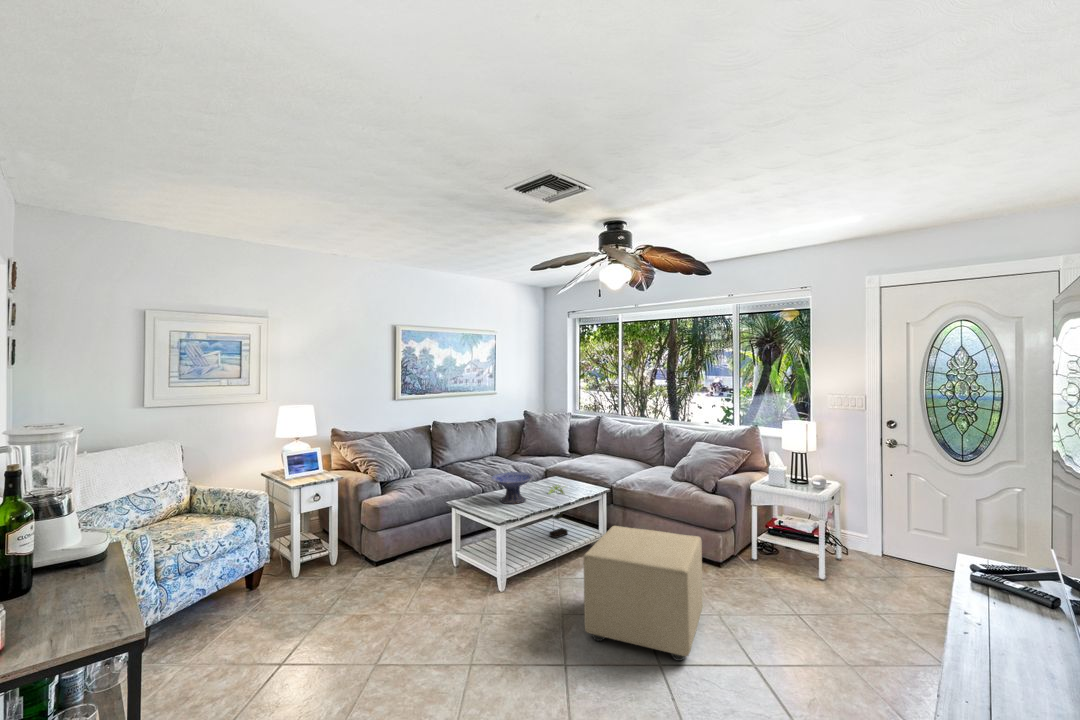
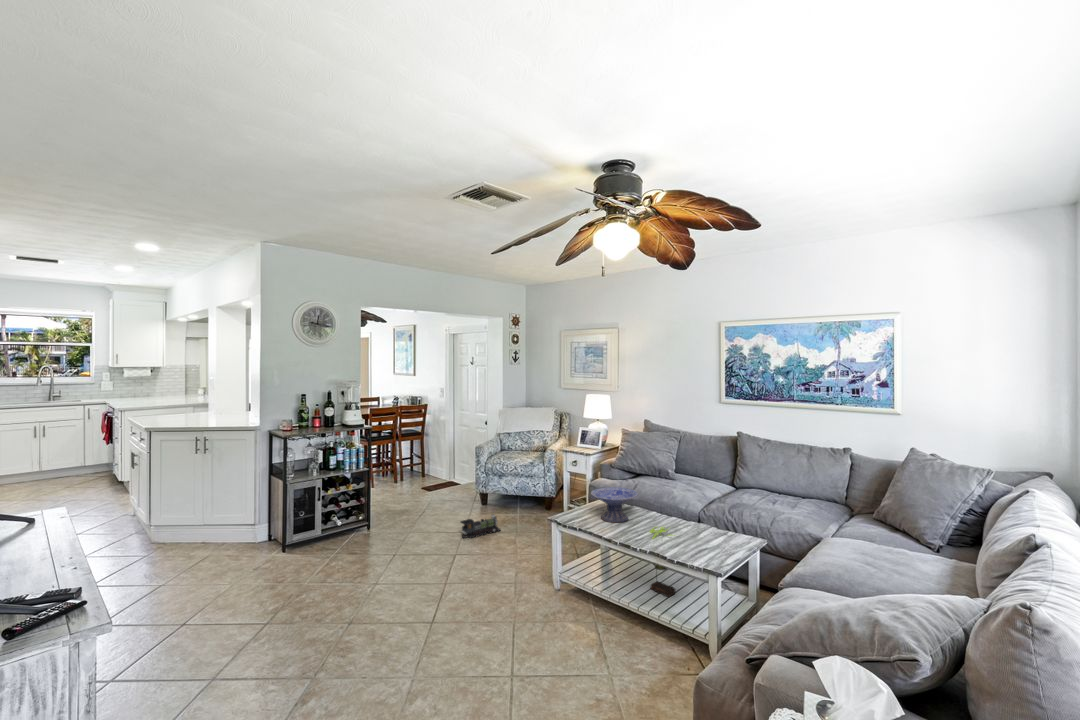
ottoman: present [584,526,703,661] -> none [395,545,534,691]
toy train: none [296,602,331,664] -> present [460,514,501,538]

